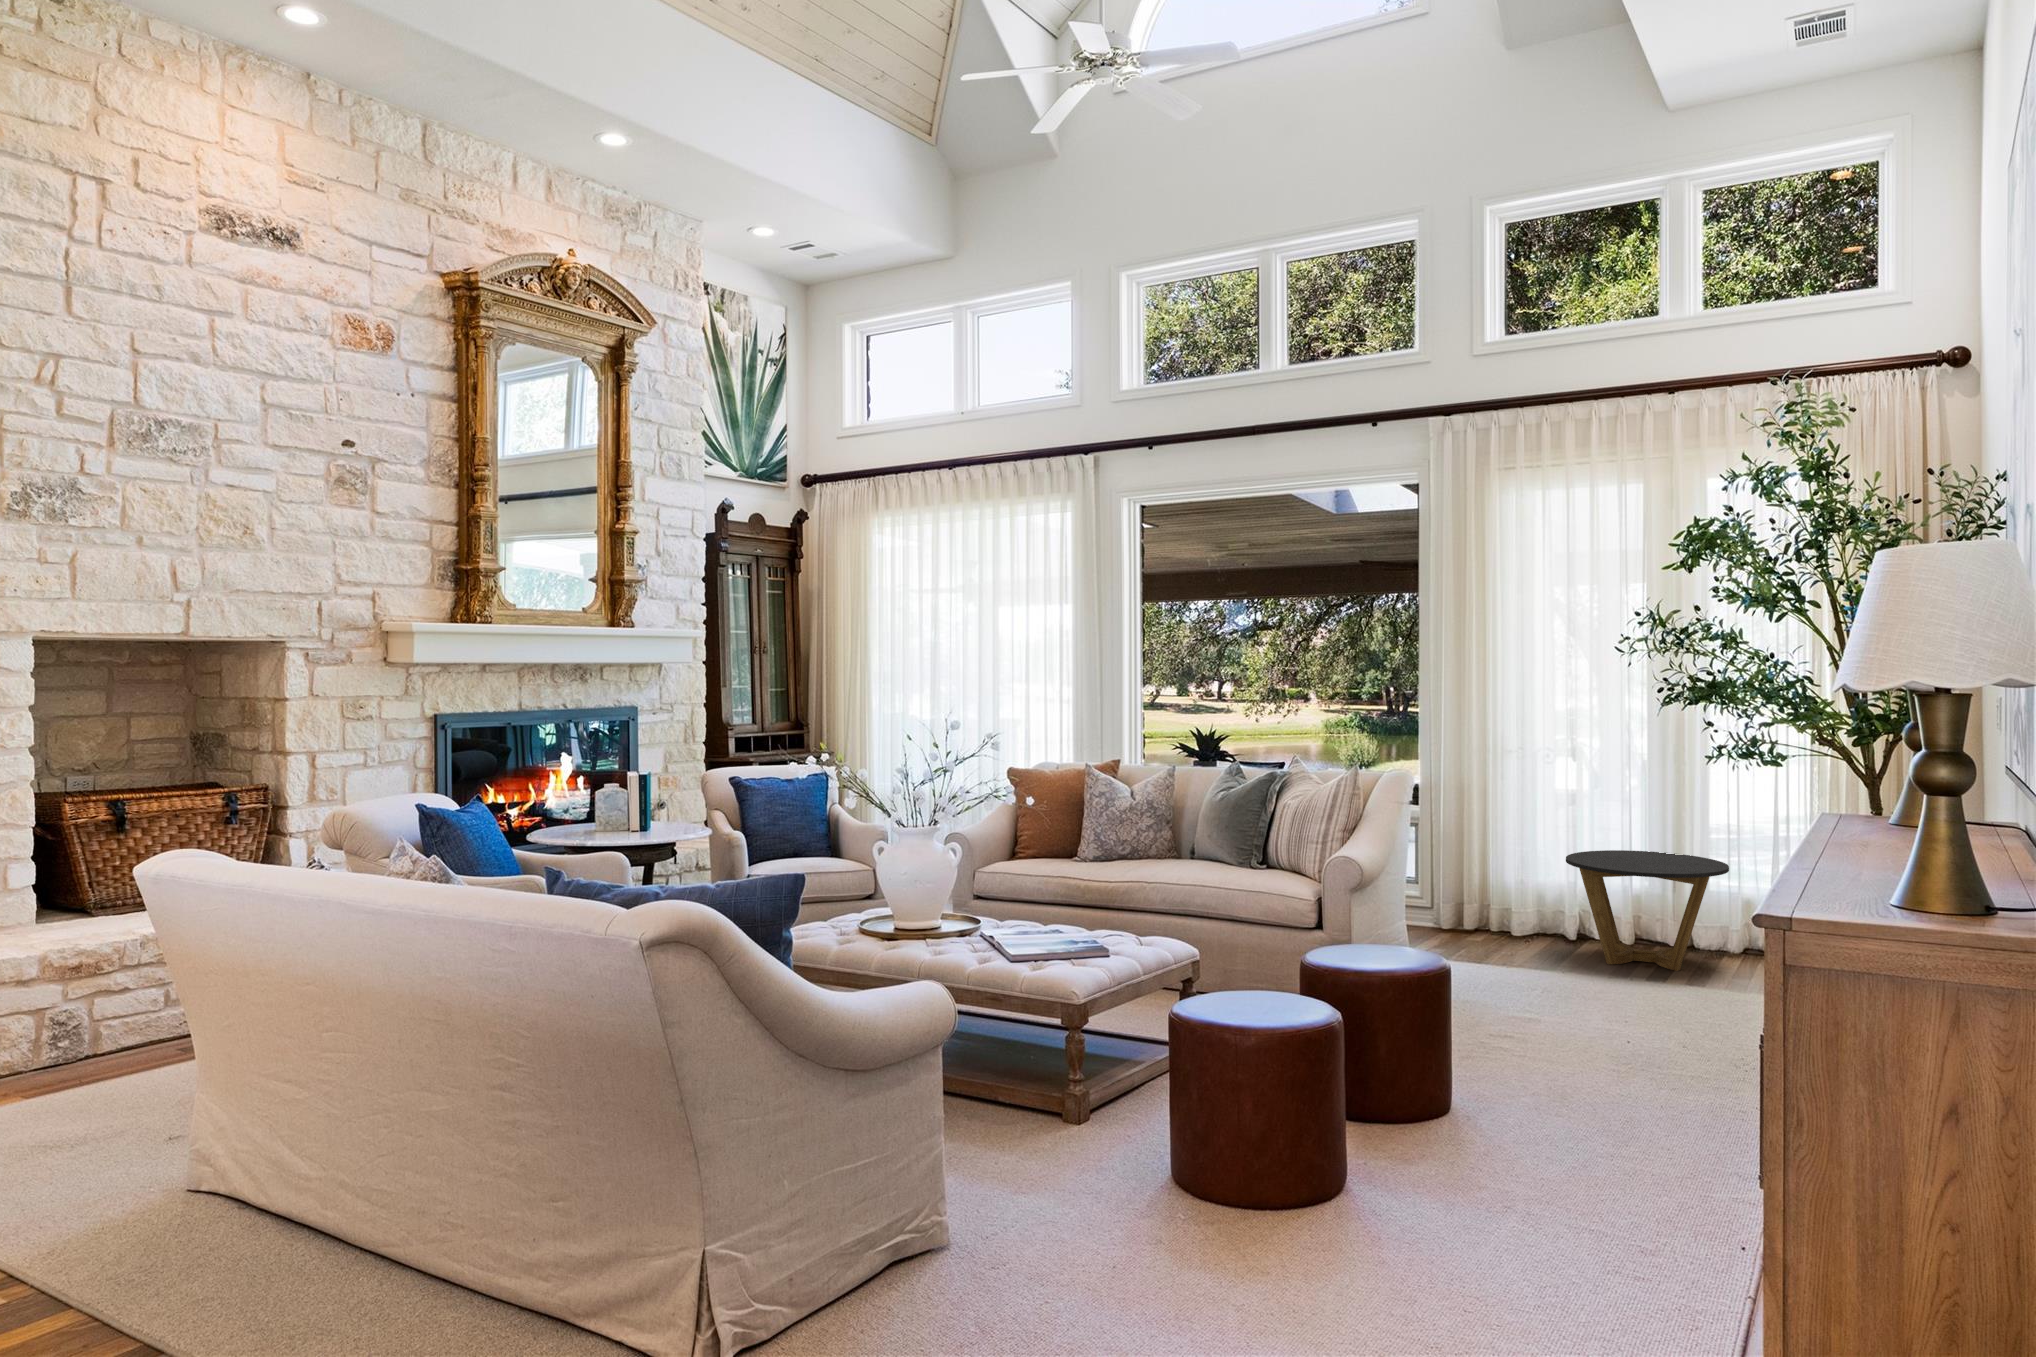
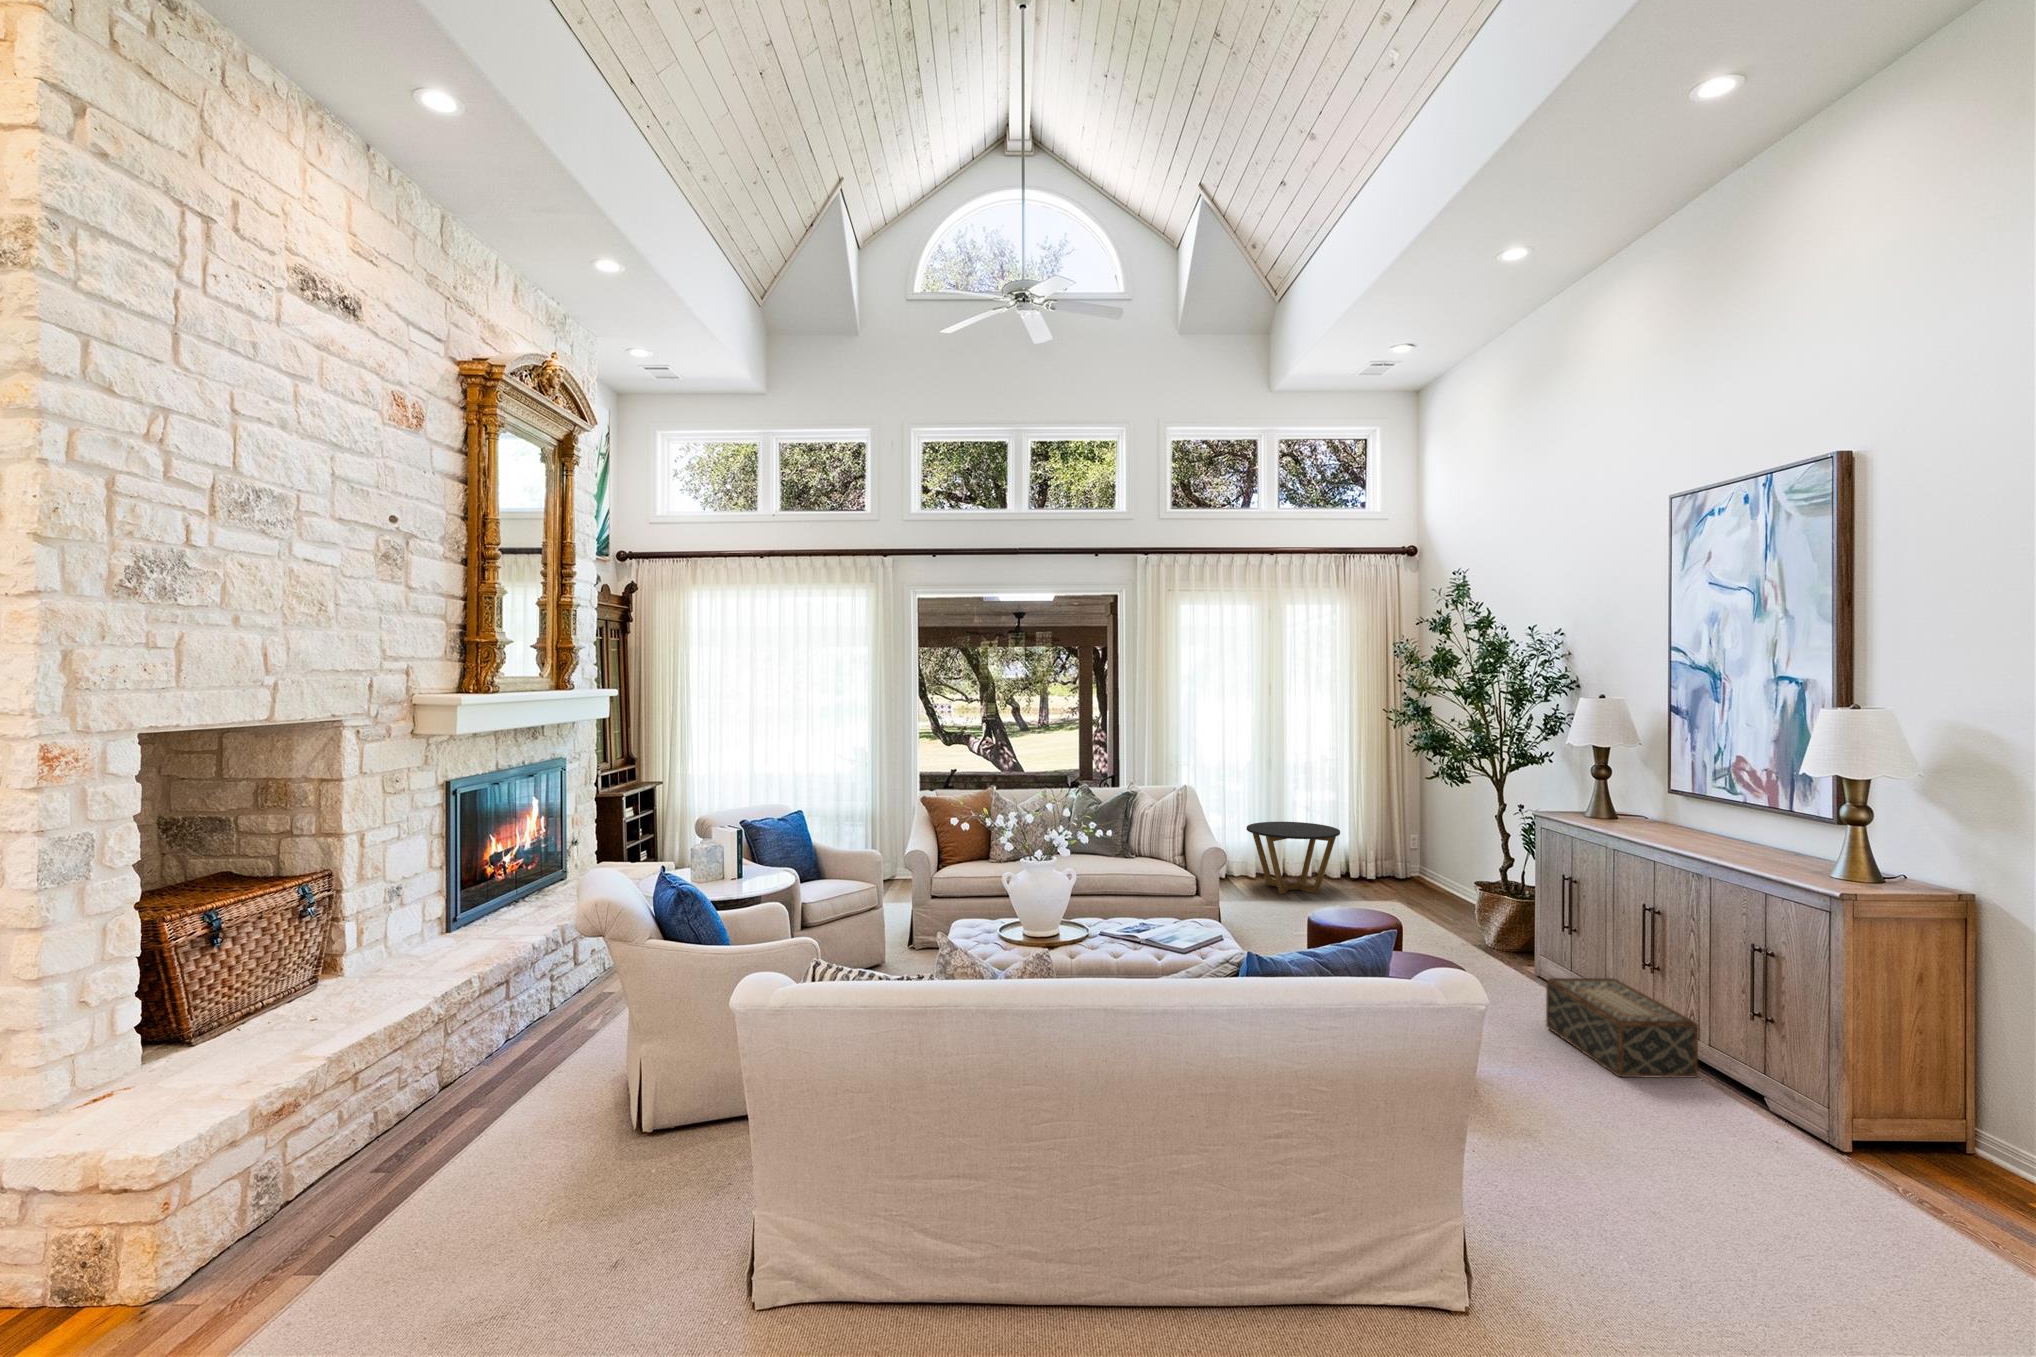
woven basket: none [1587,1092,1760,1284] -> present [1546,978,1698,1078]

